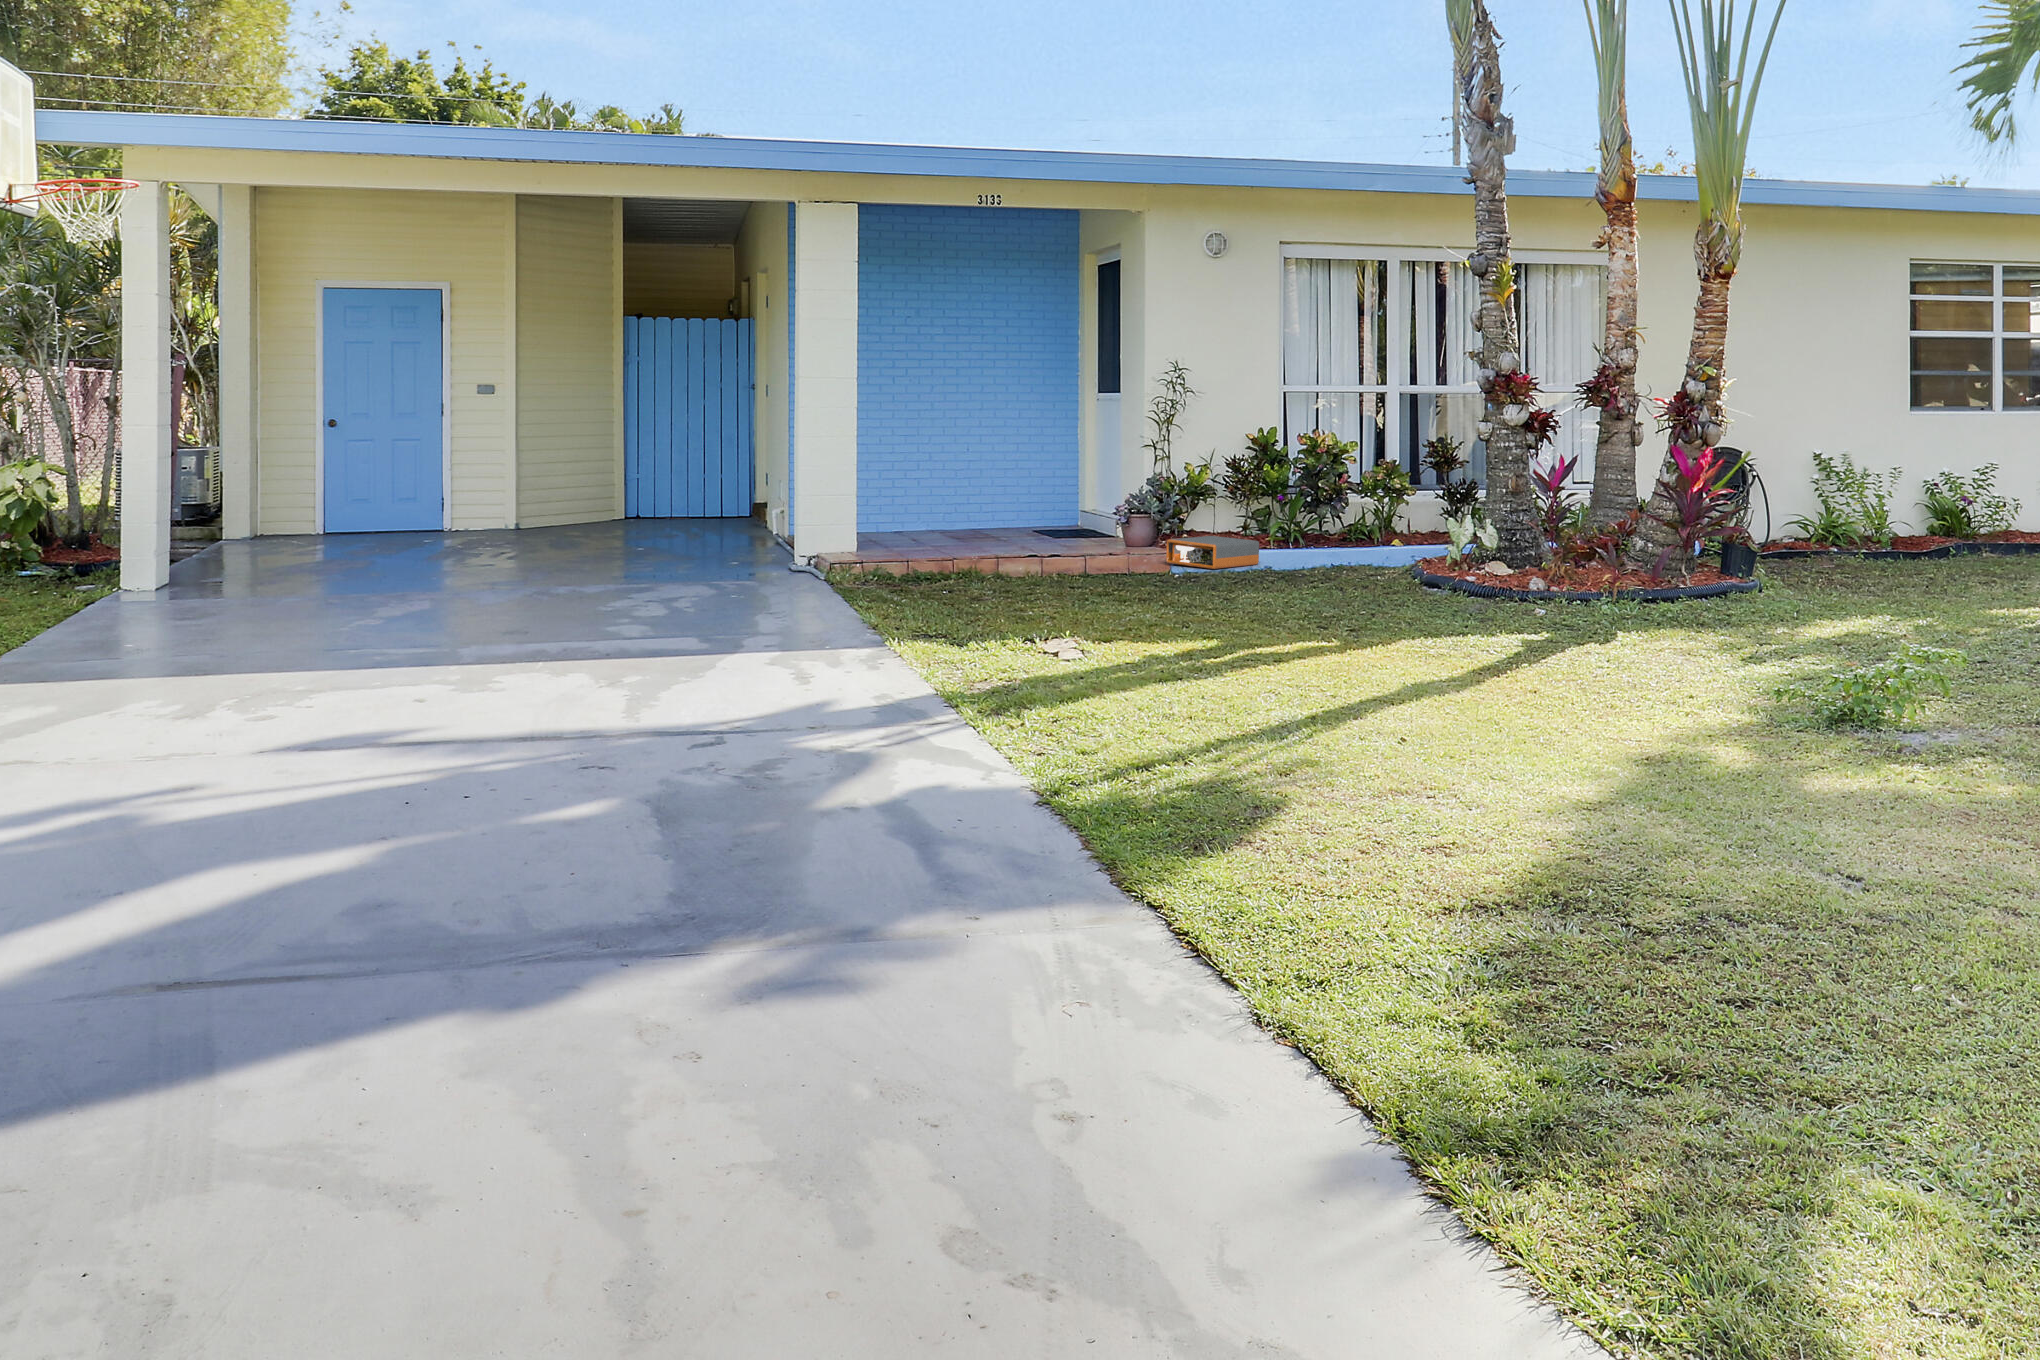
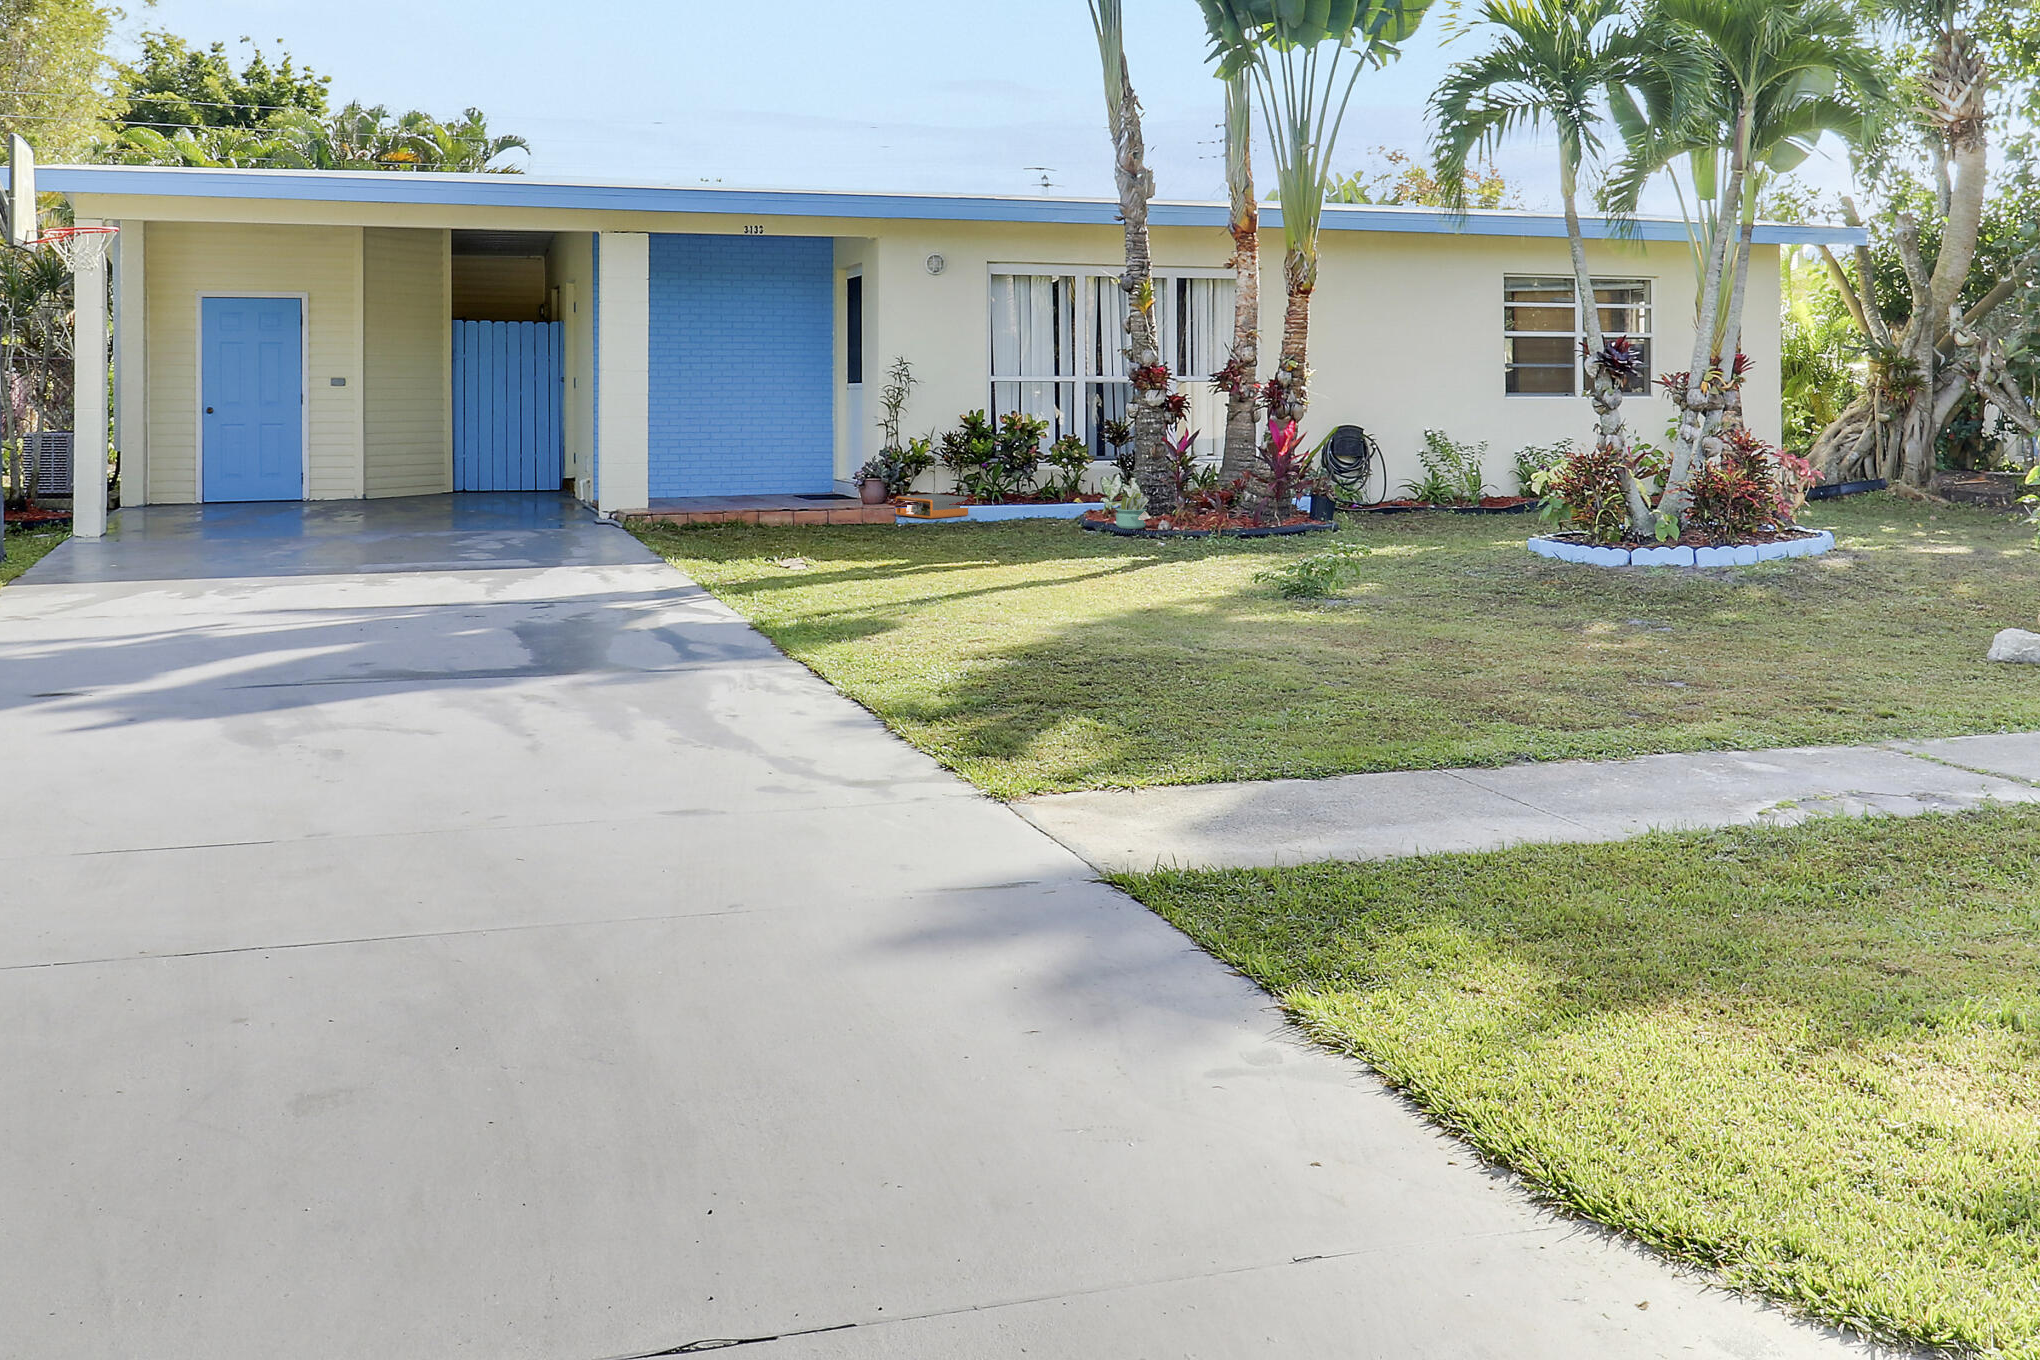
decorative plant: none [1452,539,1508,588] -> present [1109,492,1149,529]

